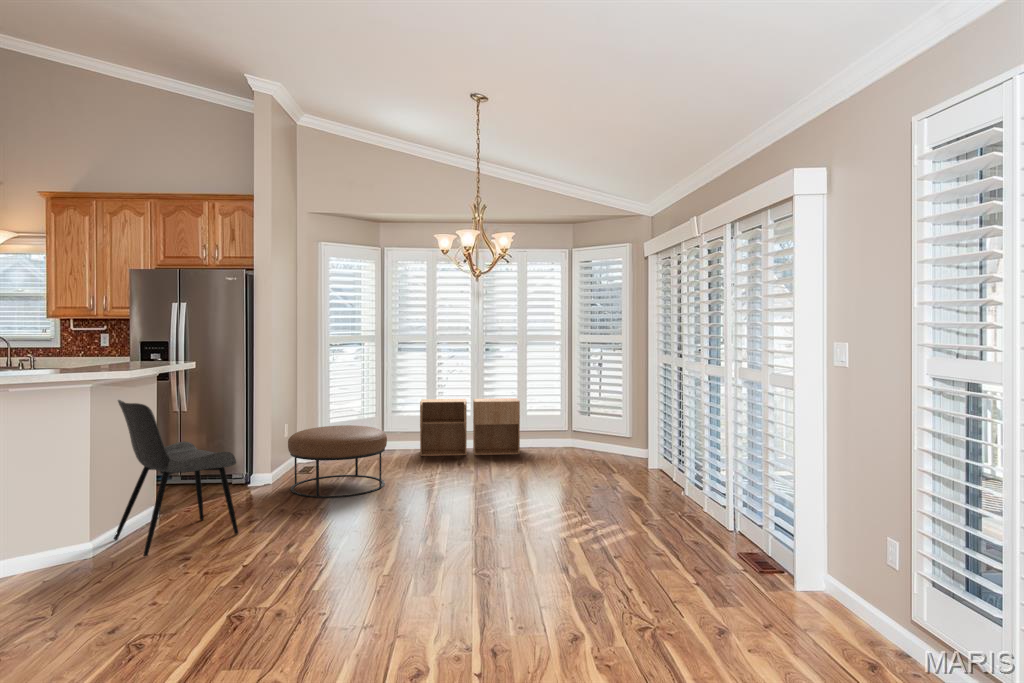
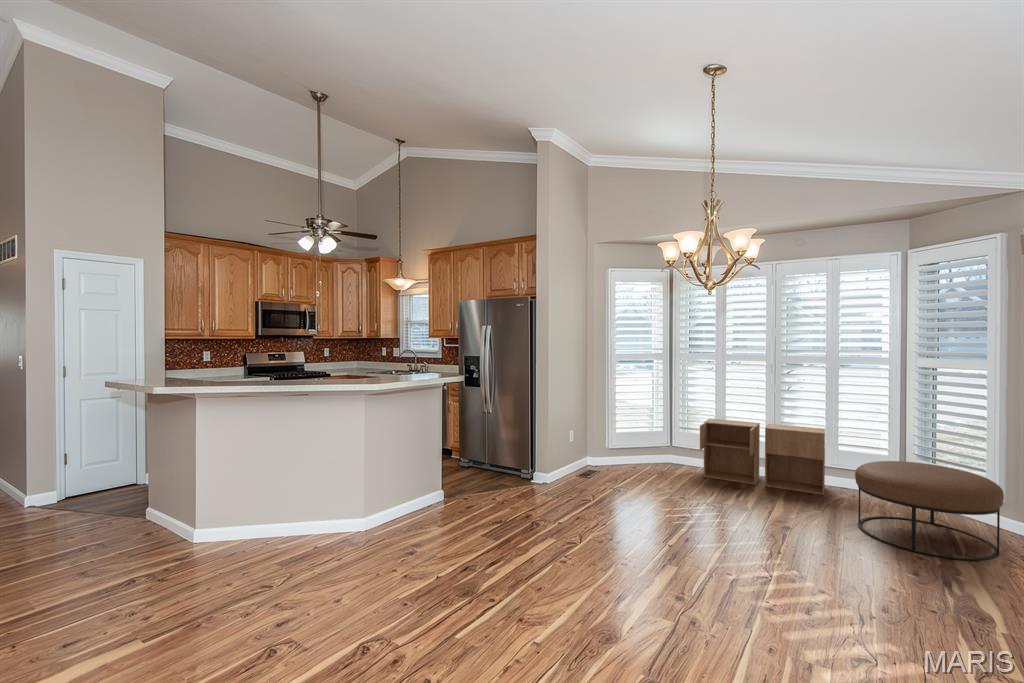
dining chair: present [114,400,238,556] -> none [395,405,478,539]
ottoman: present [288,425,387,498] -> present [855,461,1004,561]

